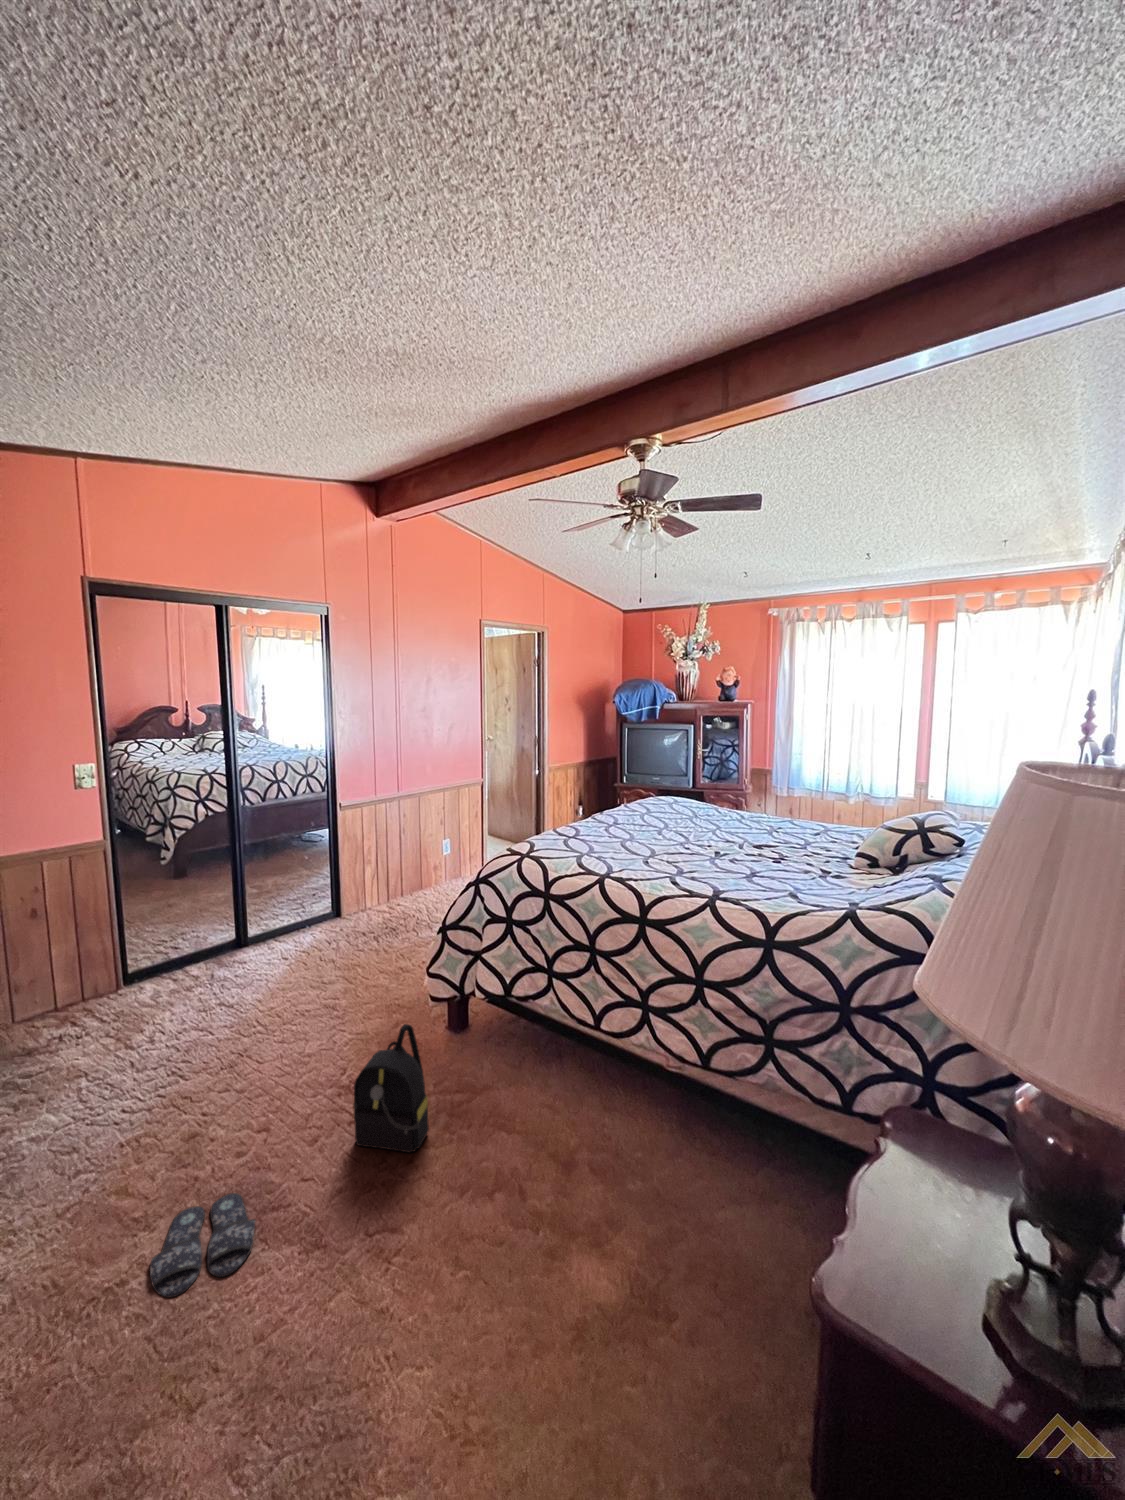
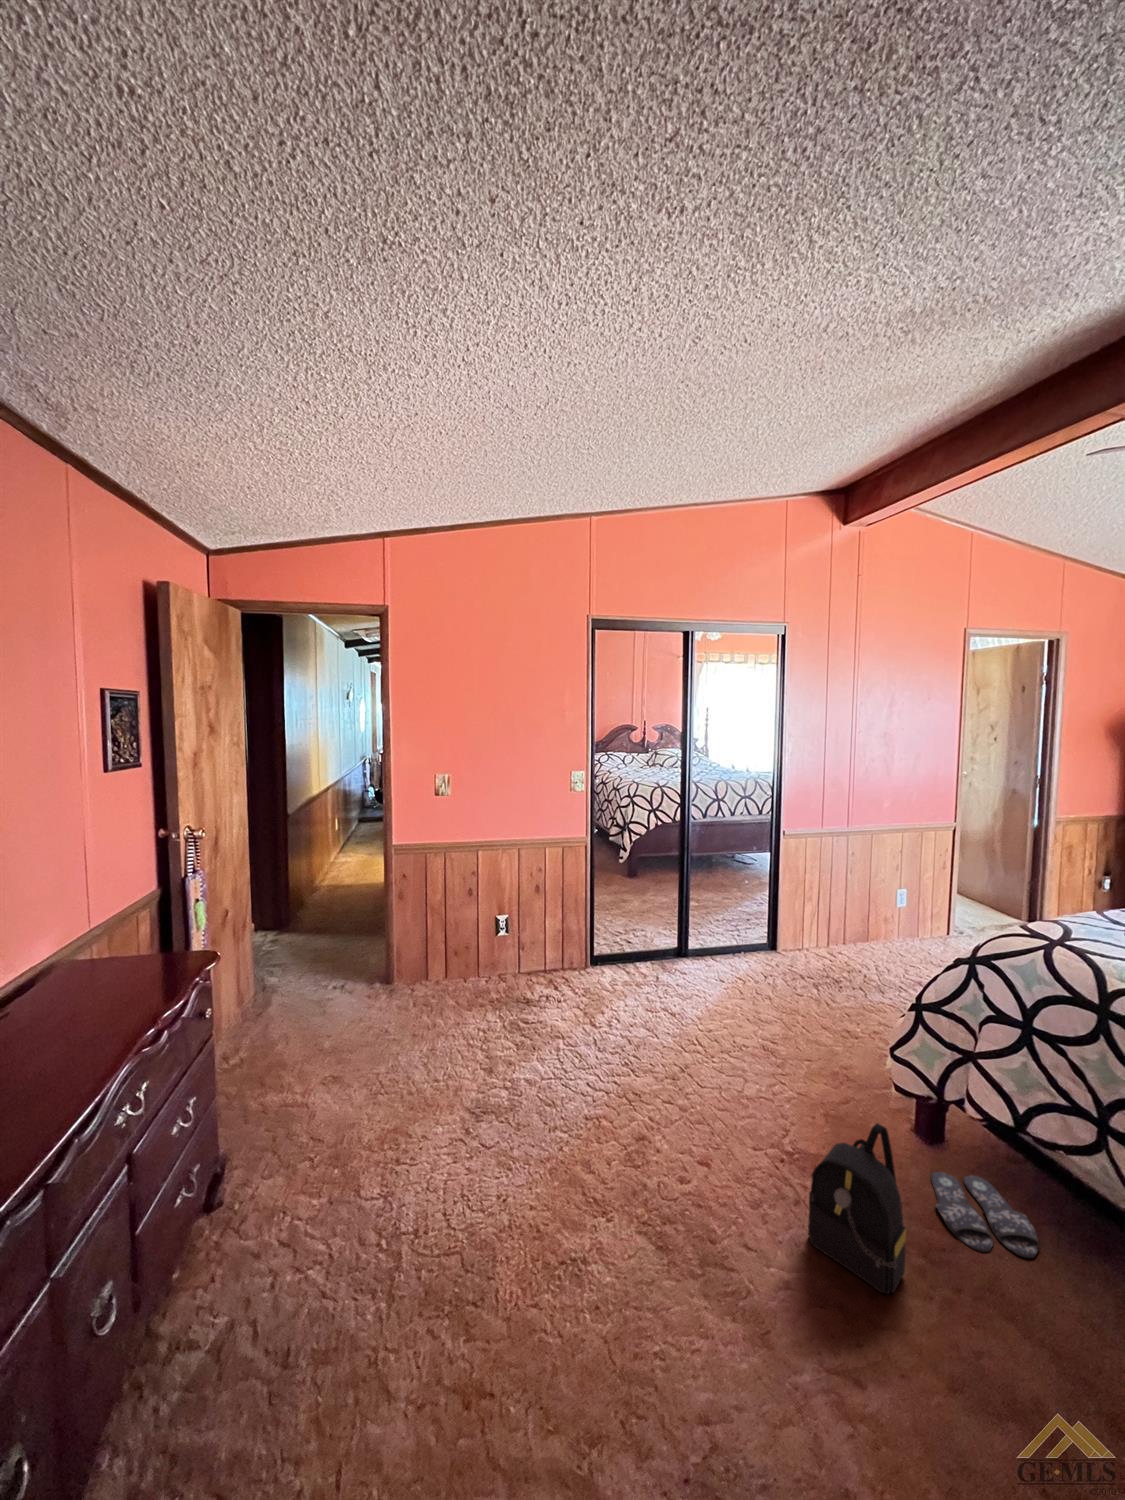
slippers: present [150,1193,255,1297] -> present [931,1172,1038,1258]

